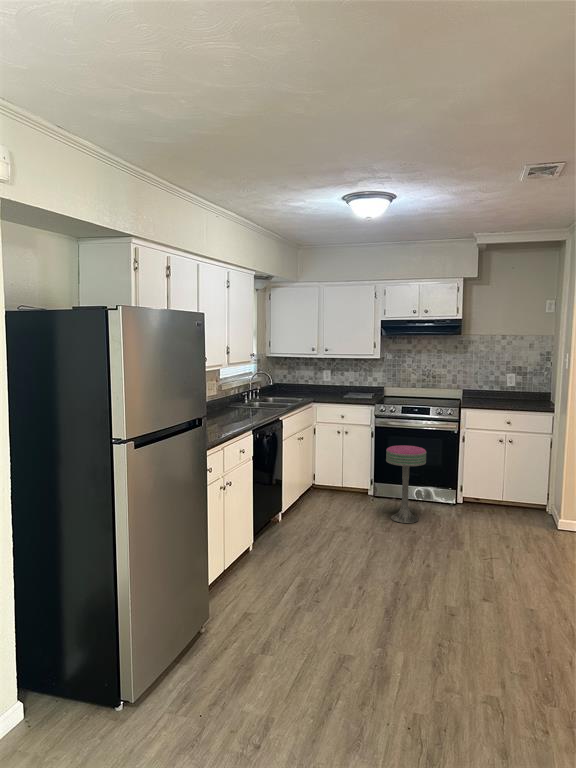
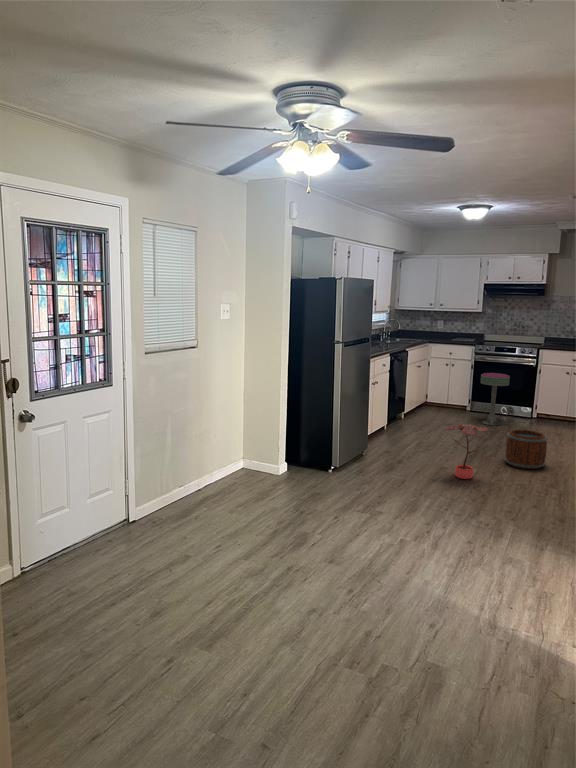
bucket: none [441,557,510,634] -> present [505,430,547,469]
potted plant: none [342,571,420,684] -> present [446,424,489,479]

